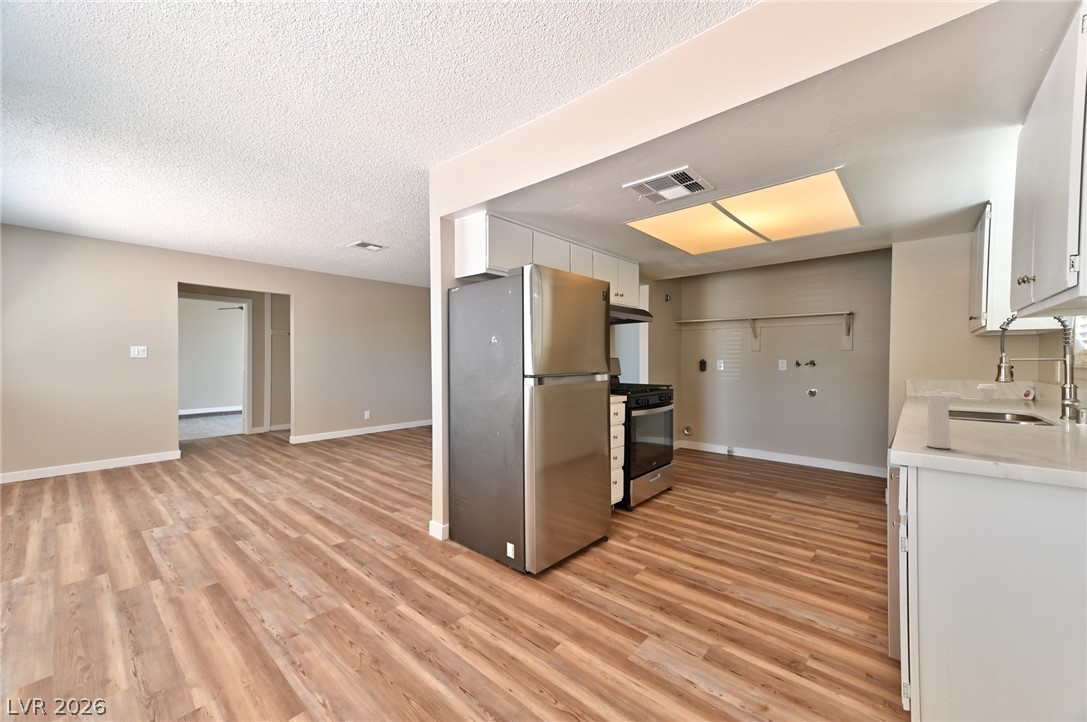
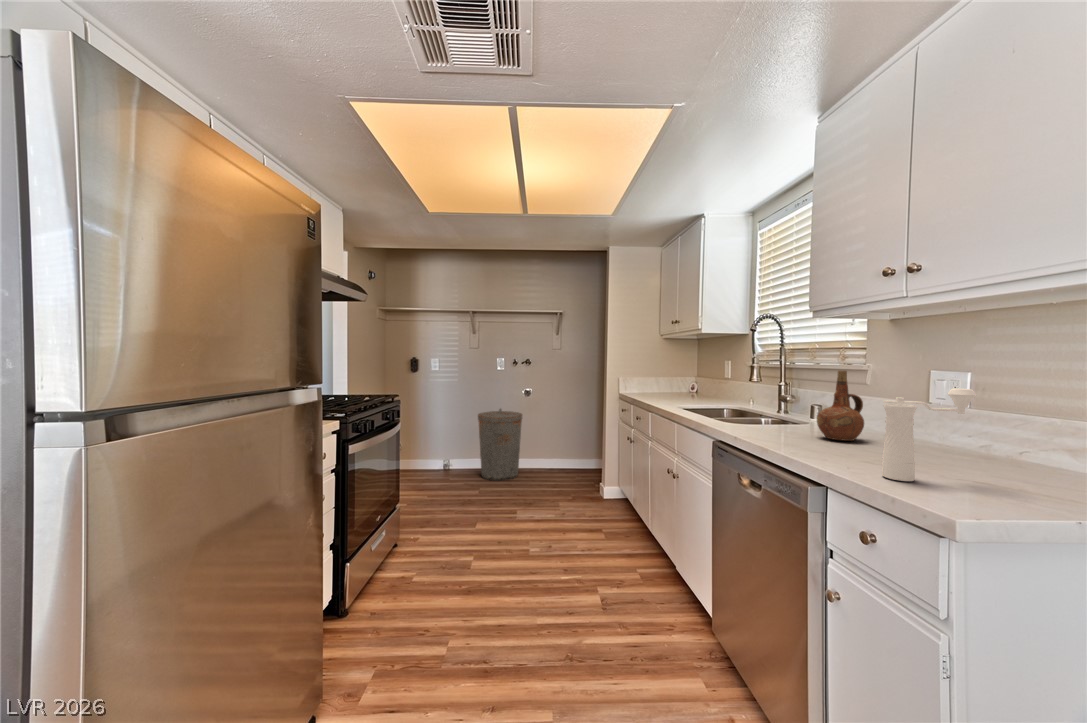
ceramic pitcher: none [990,372,1048,438] -> present [817,371,864,441]
trash can: none [755,406,802,472] -> present [478,409,522,481]

